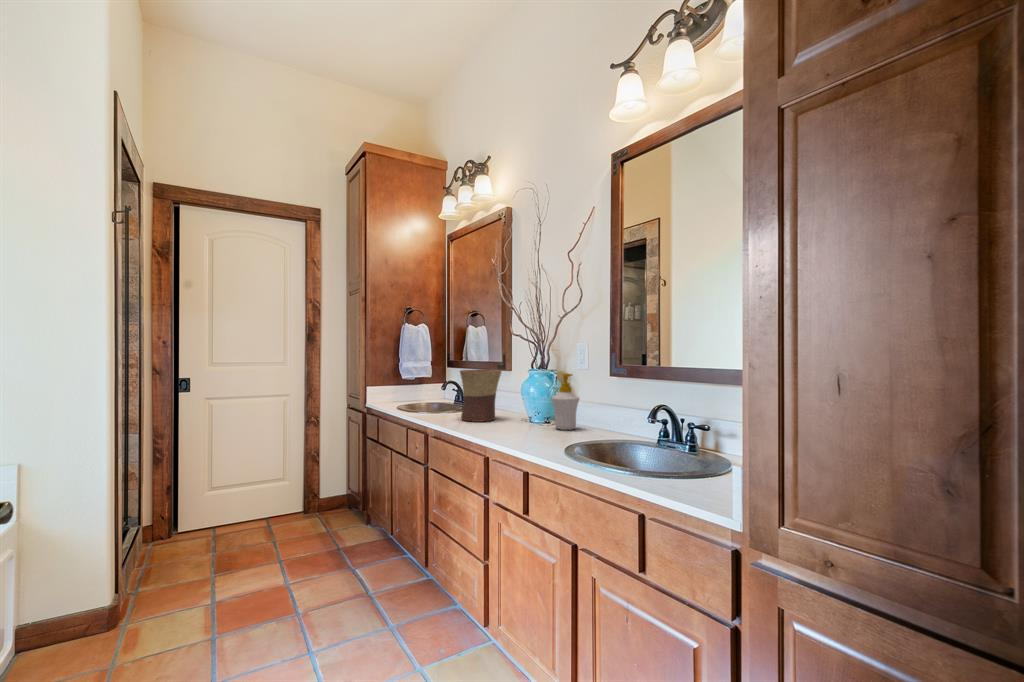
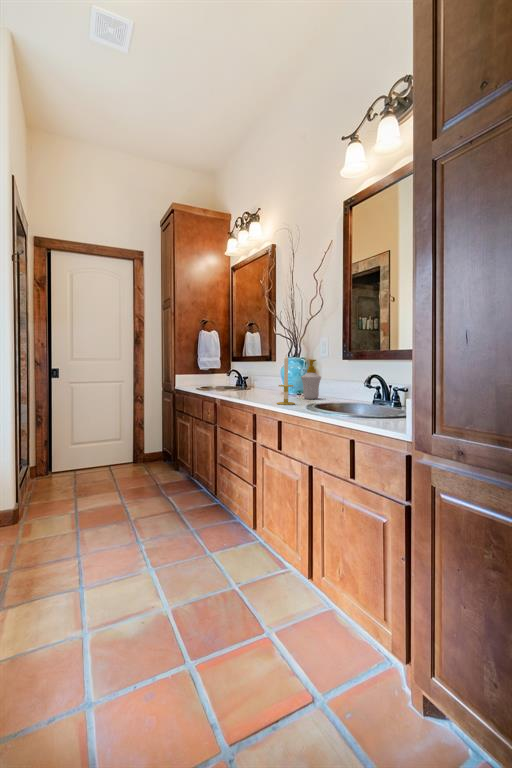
flower pot: present [460,369,501,422] -> none [238,360,267,395]
candle: none [520,371,547,446] -> present [277,355,295,405]

